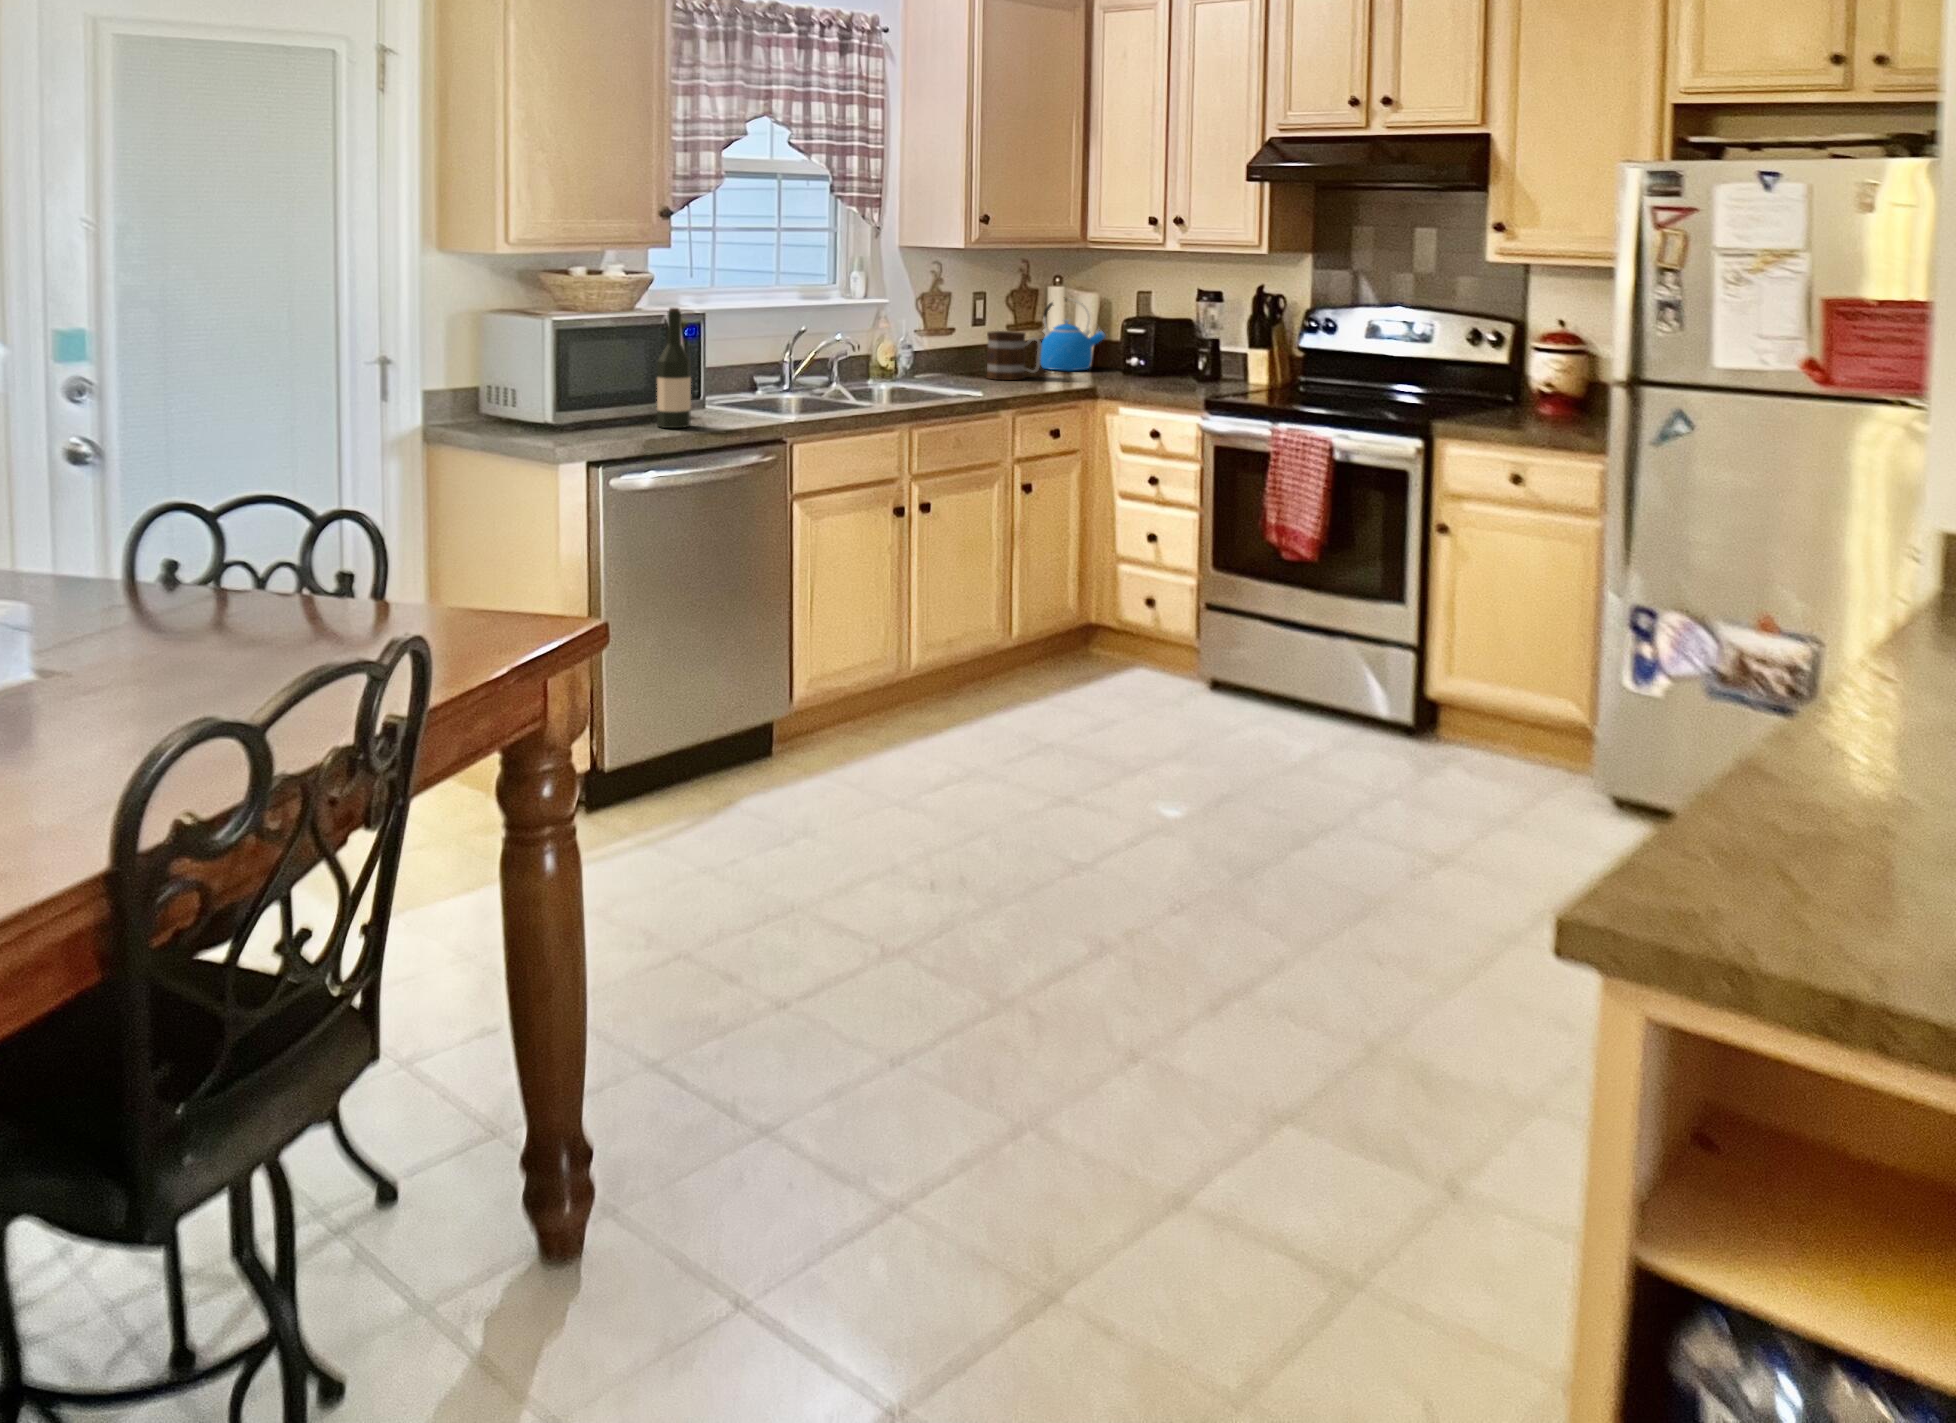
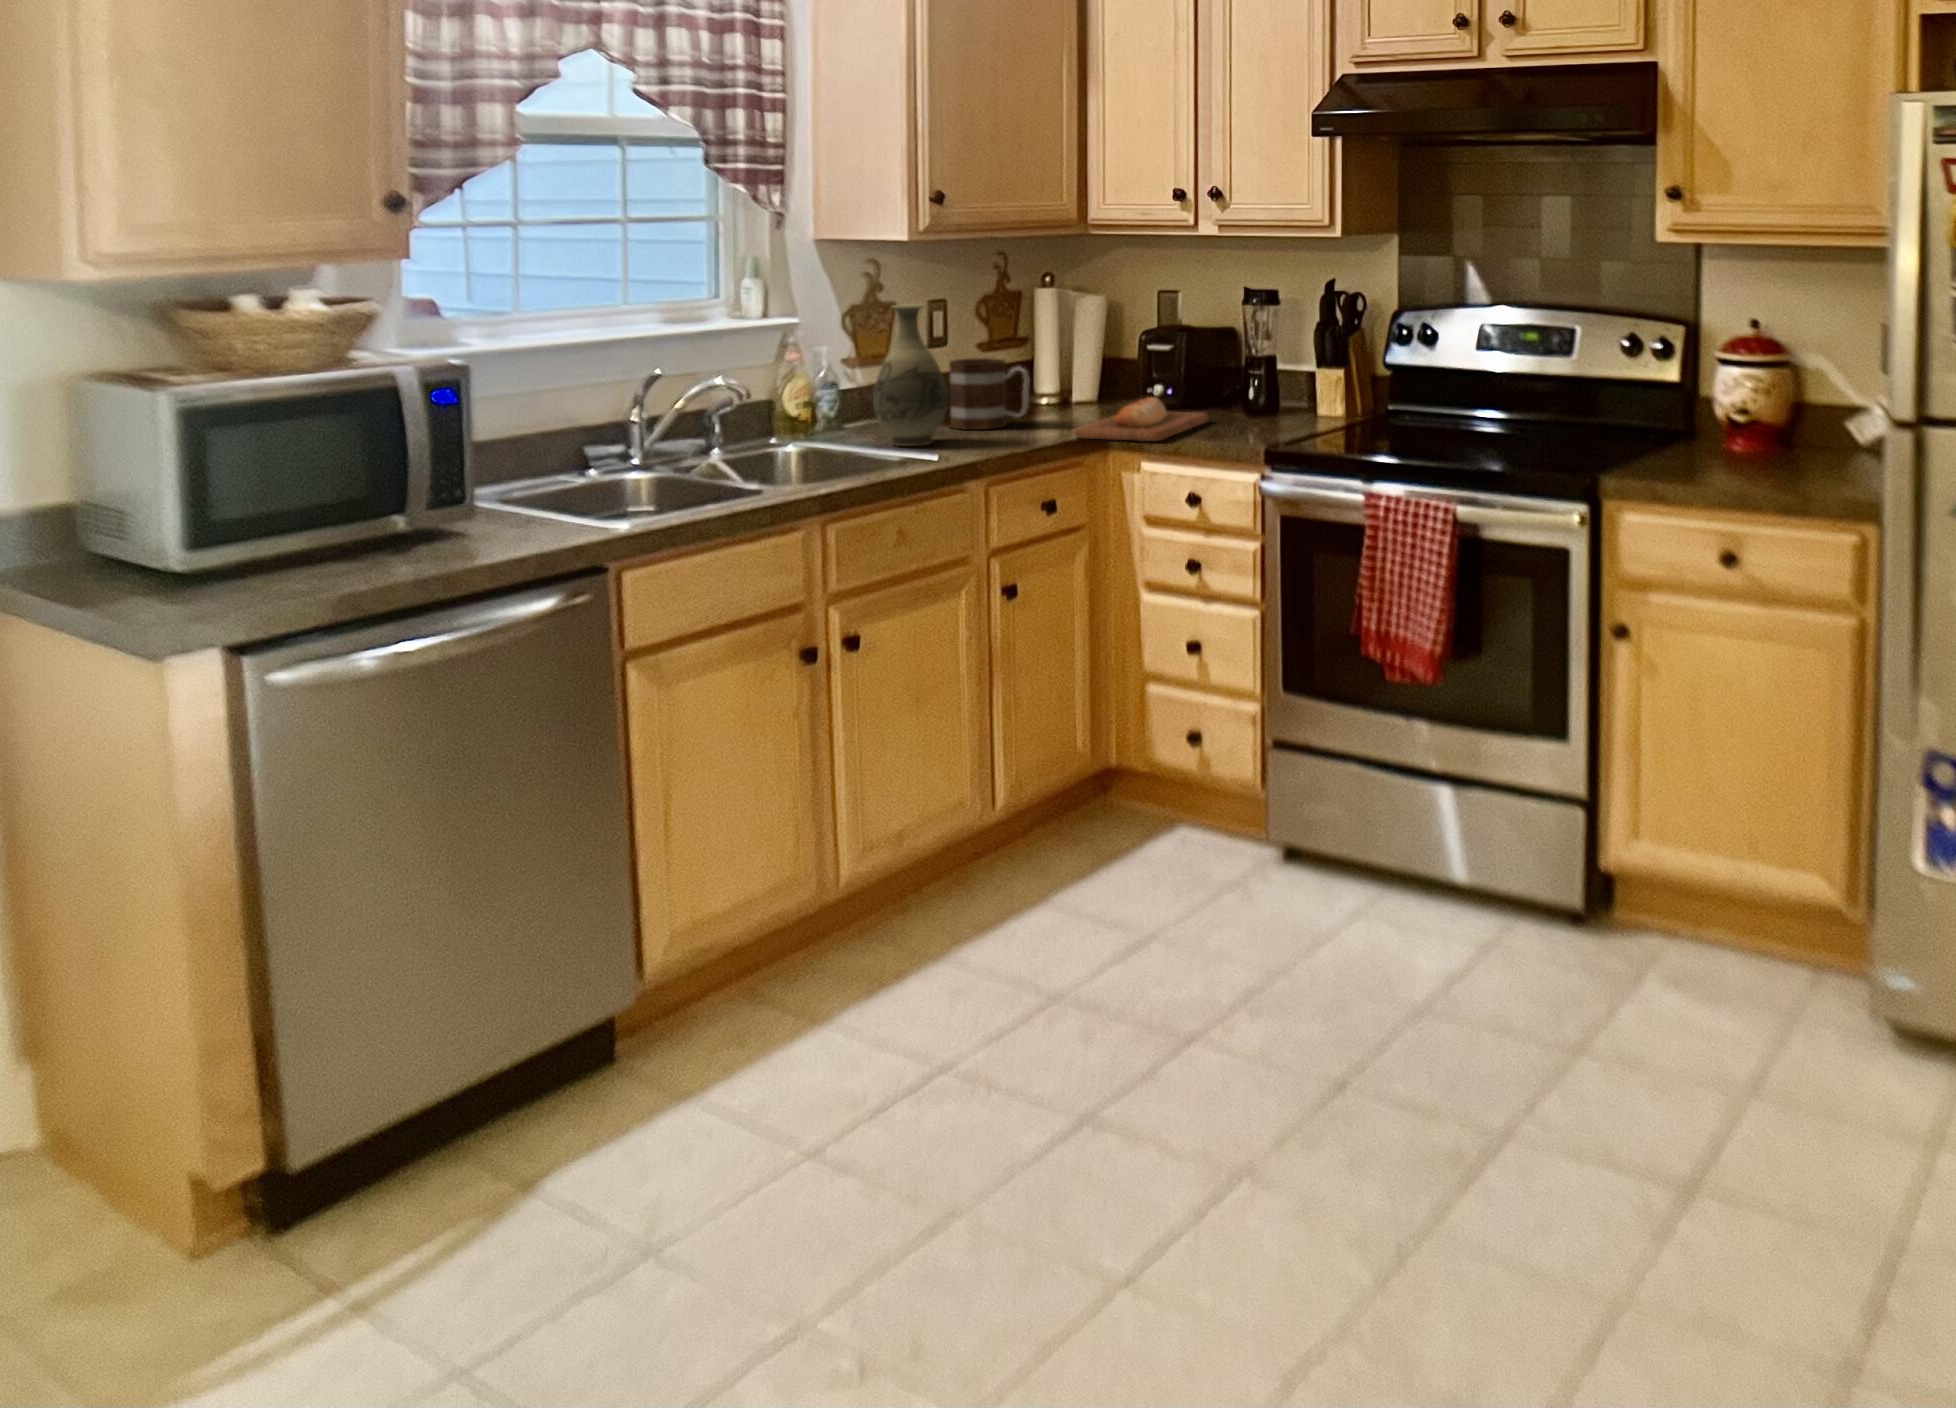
vase: none [937,291,986,387] -> present [873,304,948,446]
kettle: present [1041,298,1106,371] -> none [1027,305,1121,409]
wine bottle: present [657,308,691,428] -> none [397,357,460,553]
bread loaf: none [1071,363,1166,391] -> present [1074,397,1208,441]

